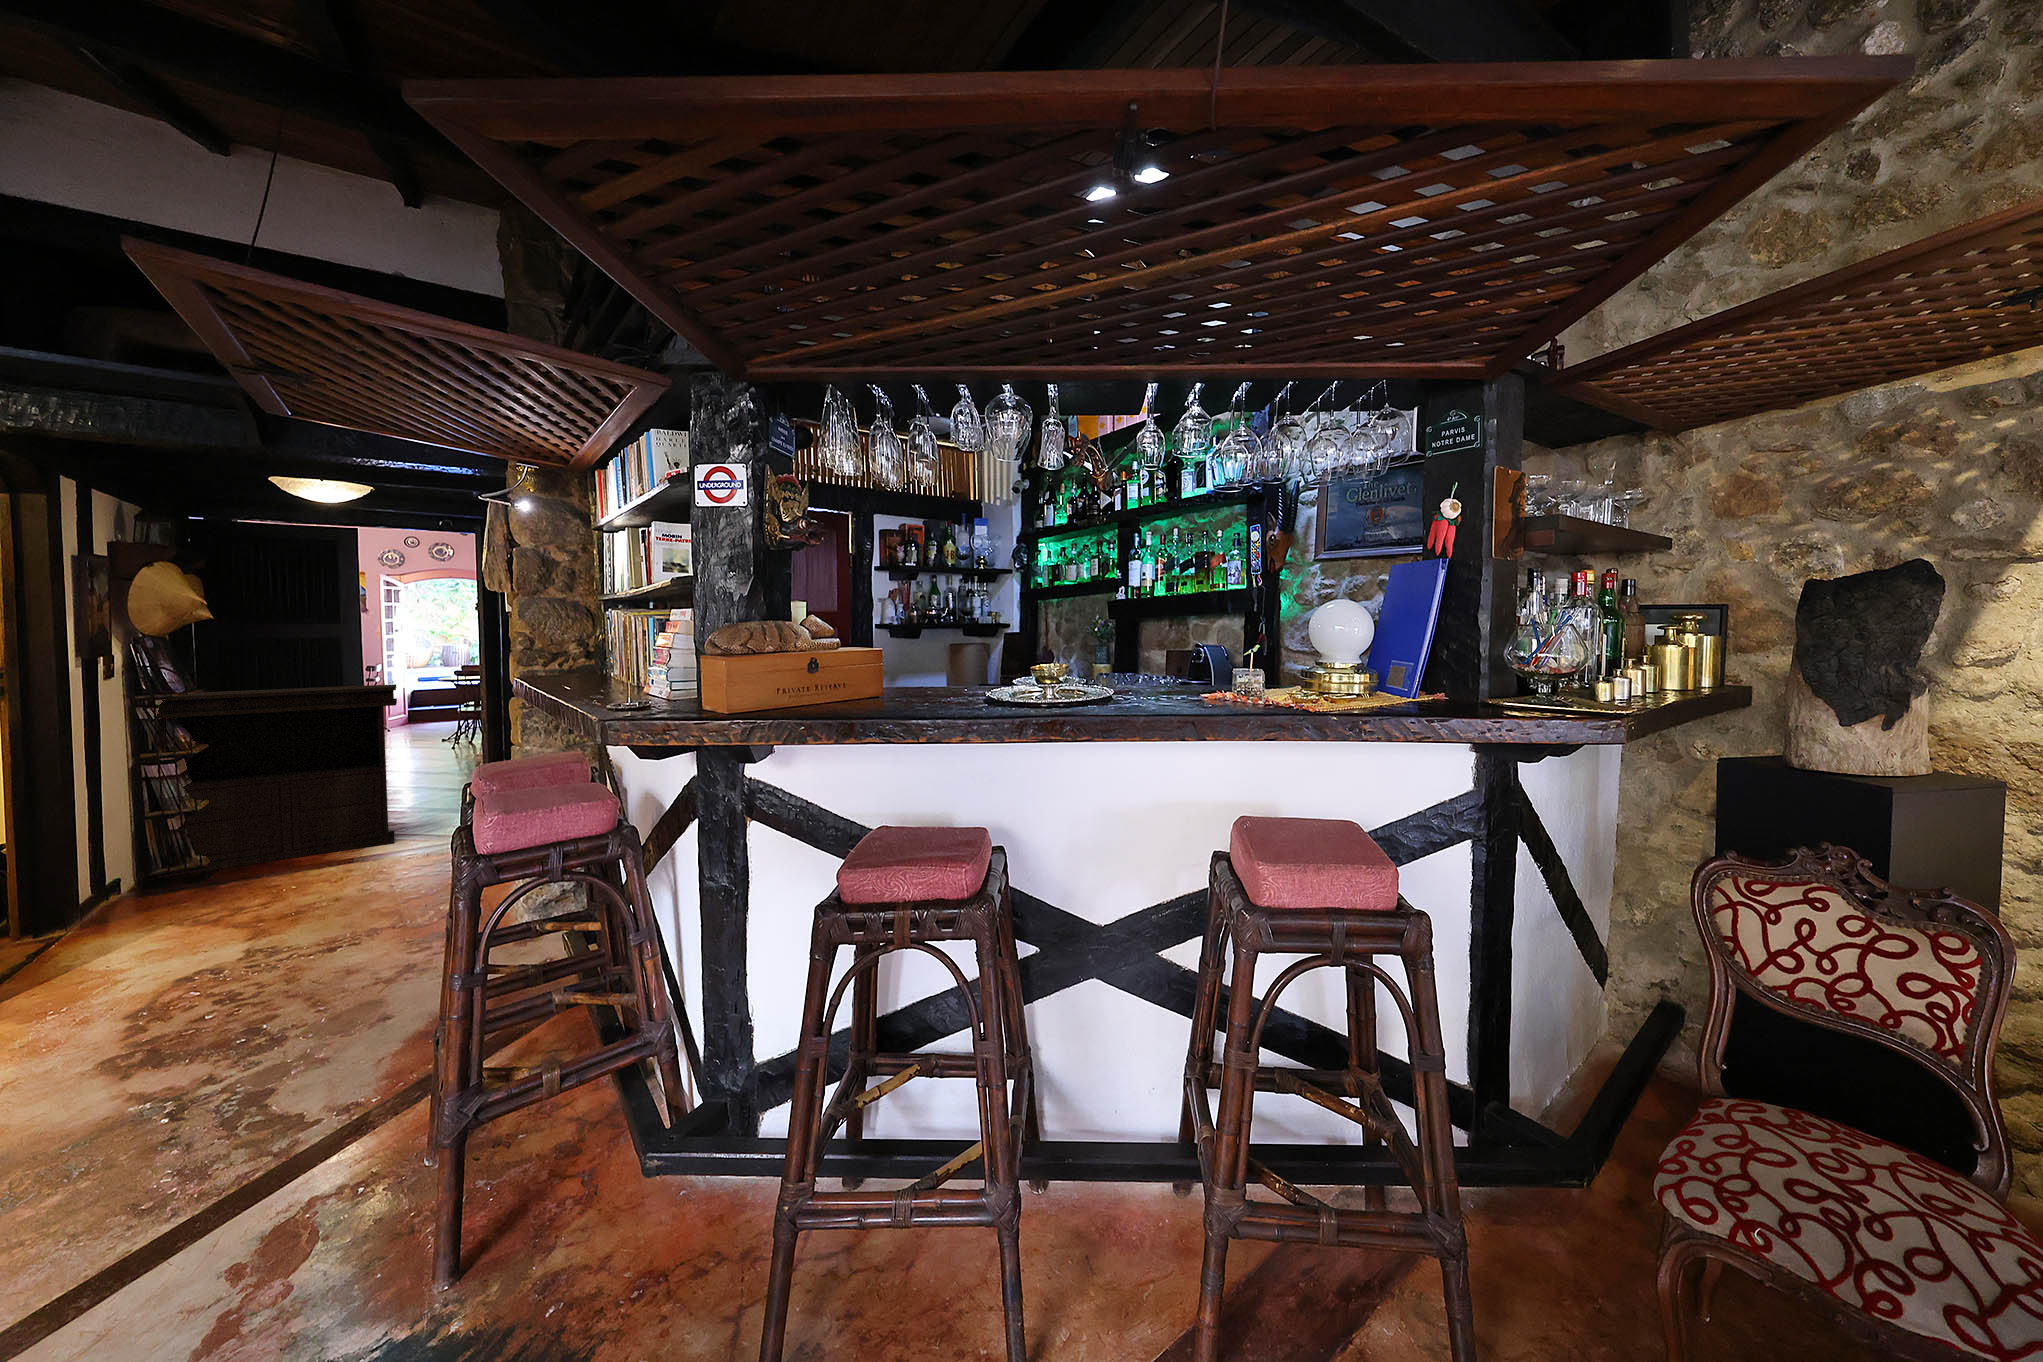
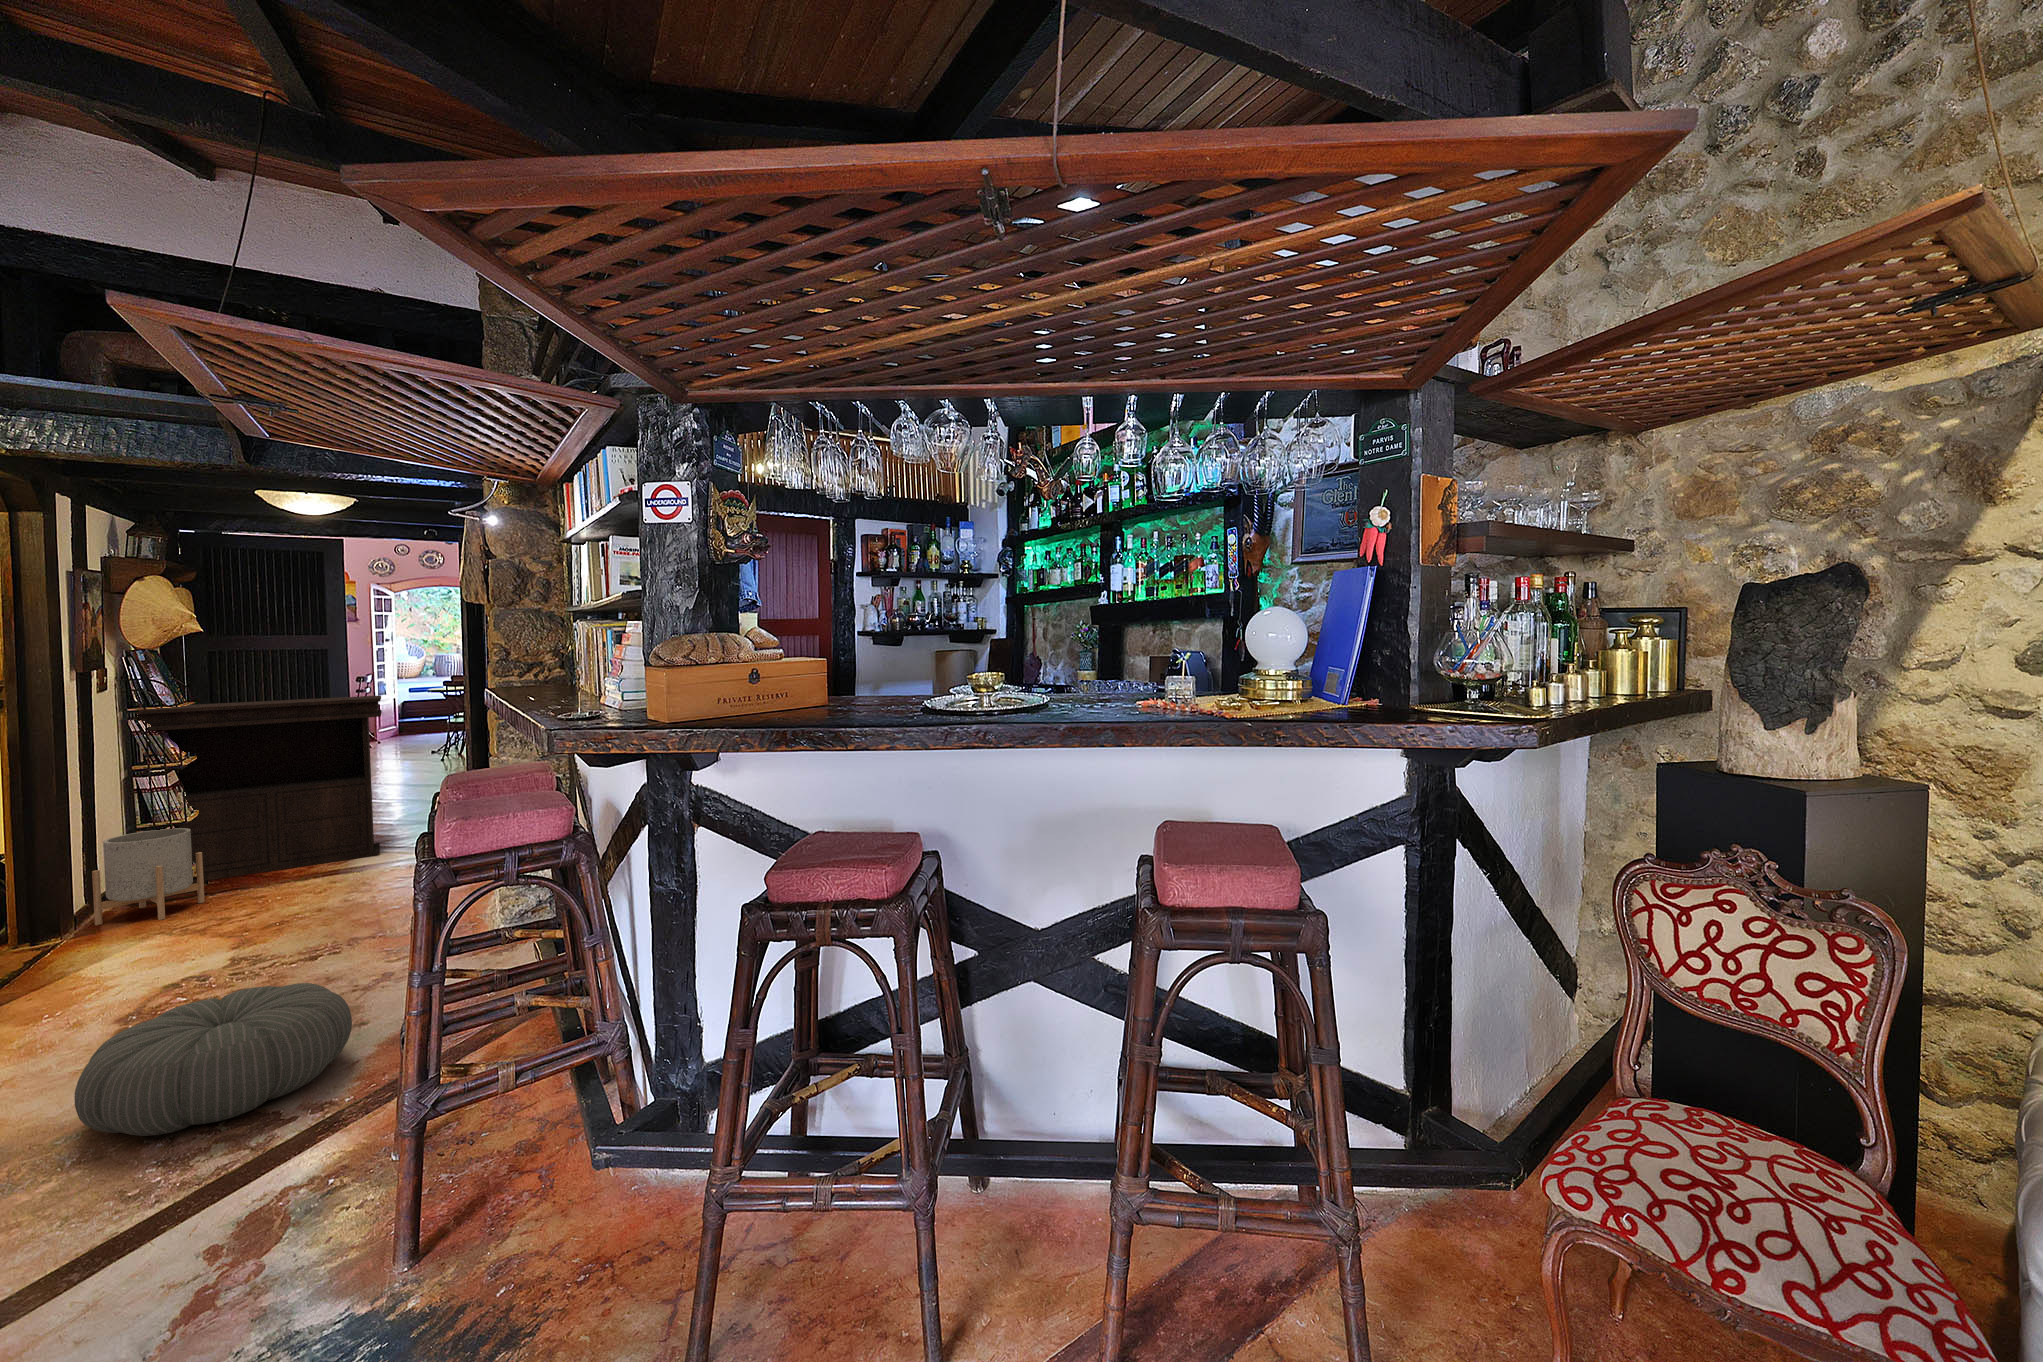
planter: none [101,816,217,915] -> present [92,828,205,925]
pouf: none [87,977,378,1138] -> present [75,983,352,1136]

